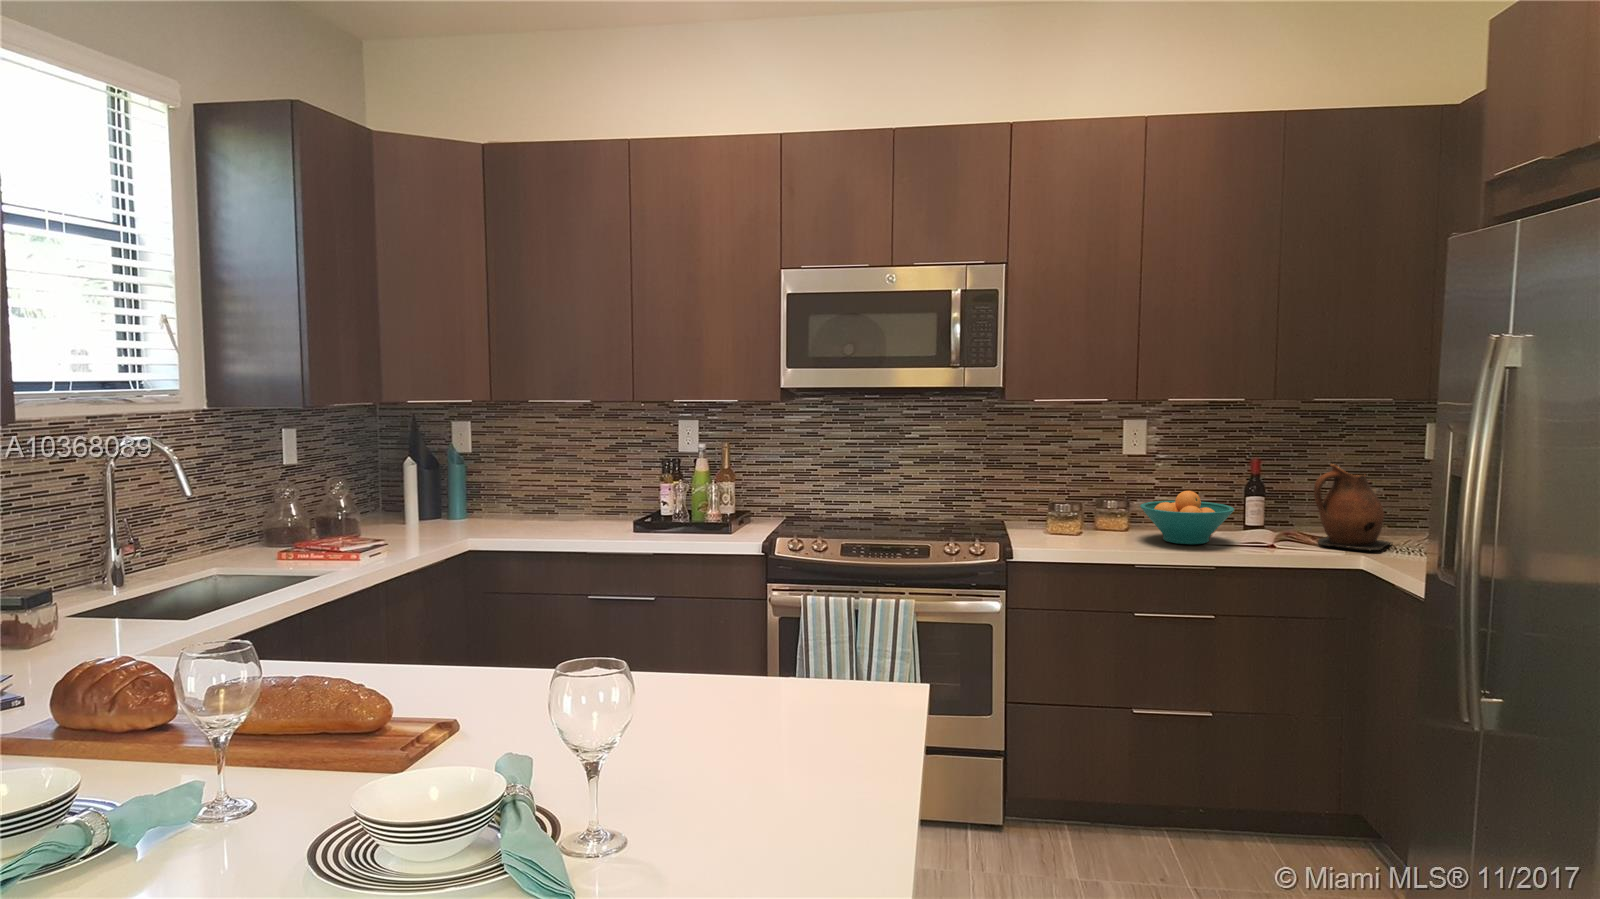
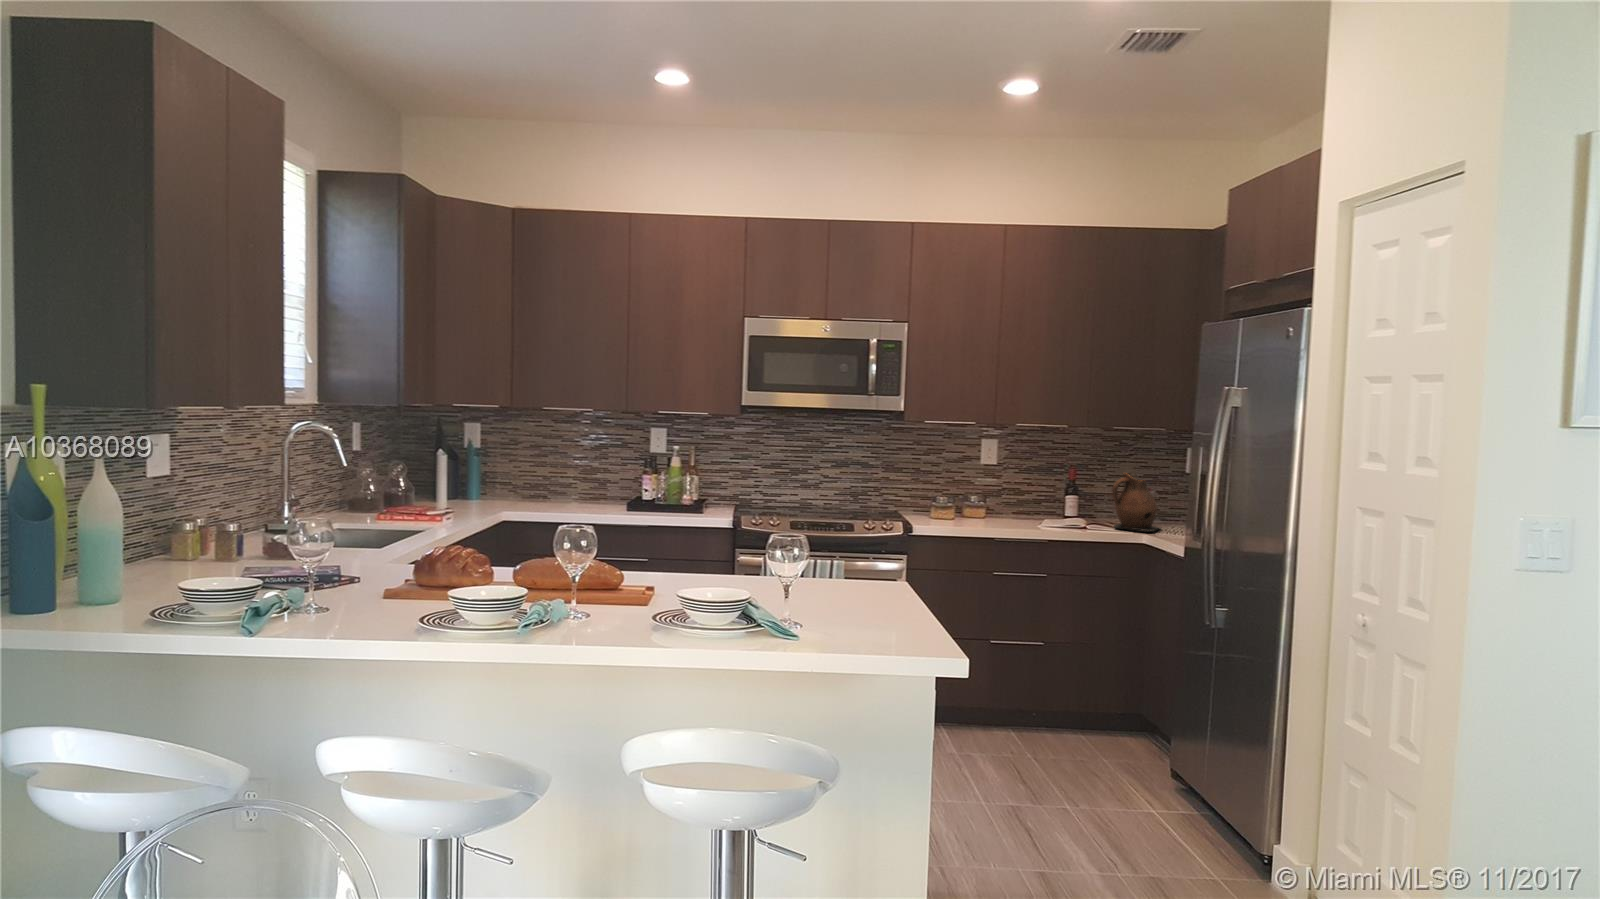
fruit bowl: present [1140,491,1234,544] -> none [997,489,1061,526]

